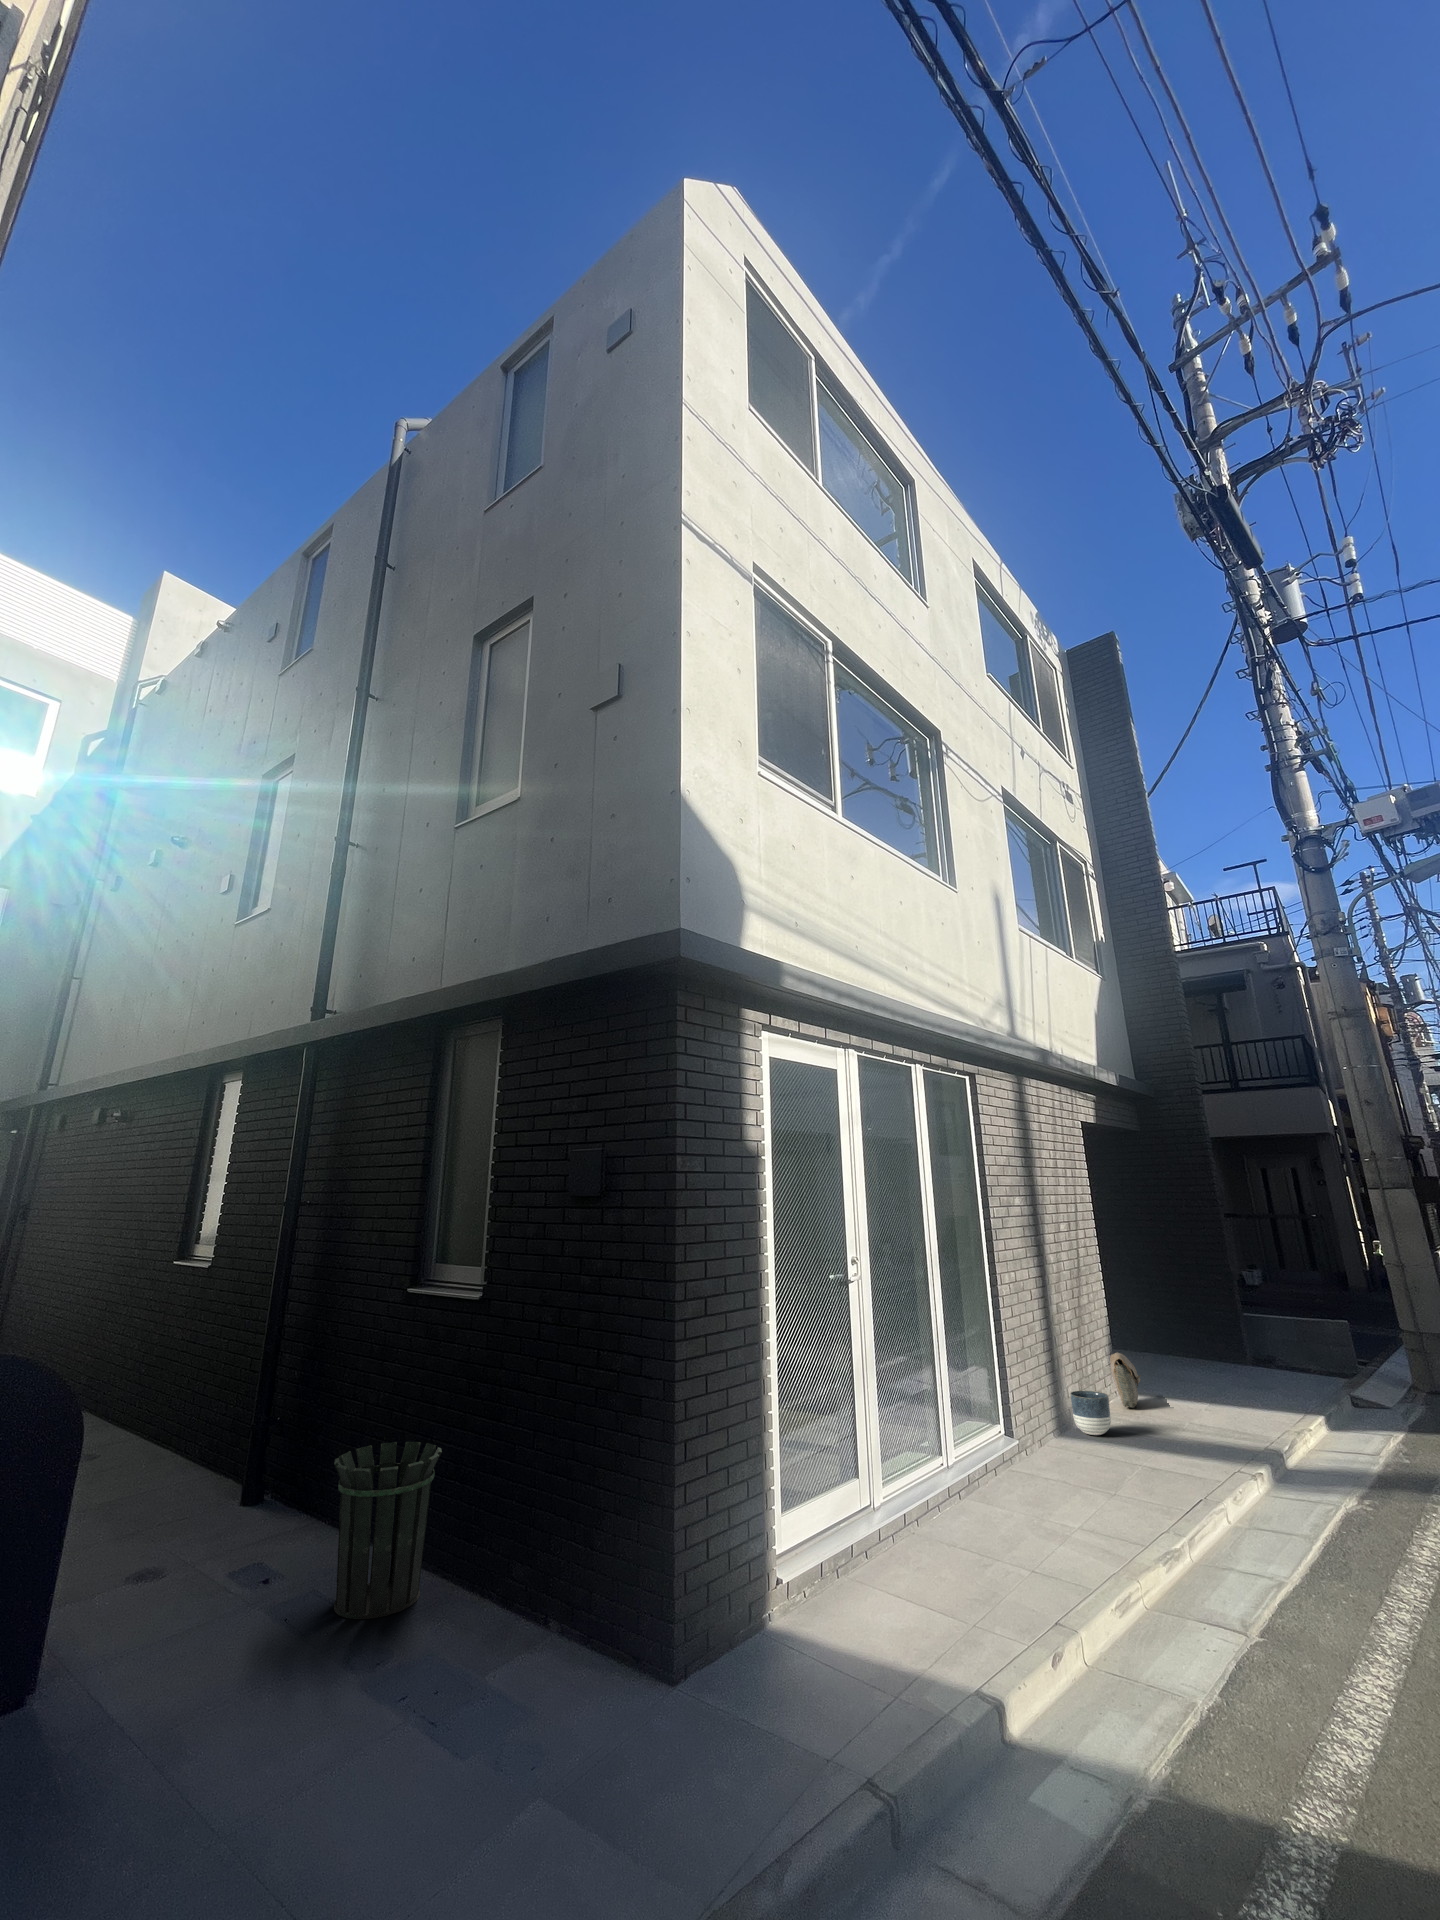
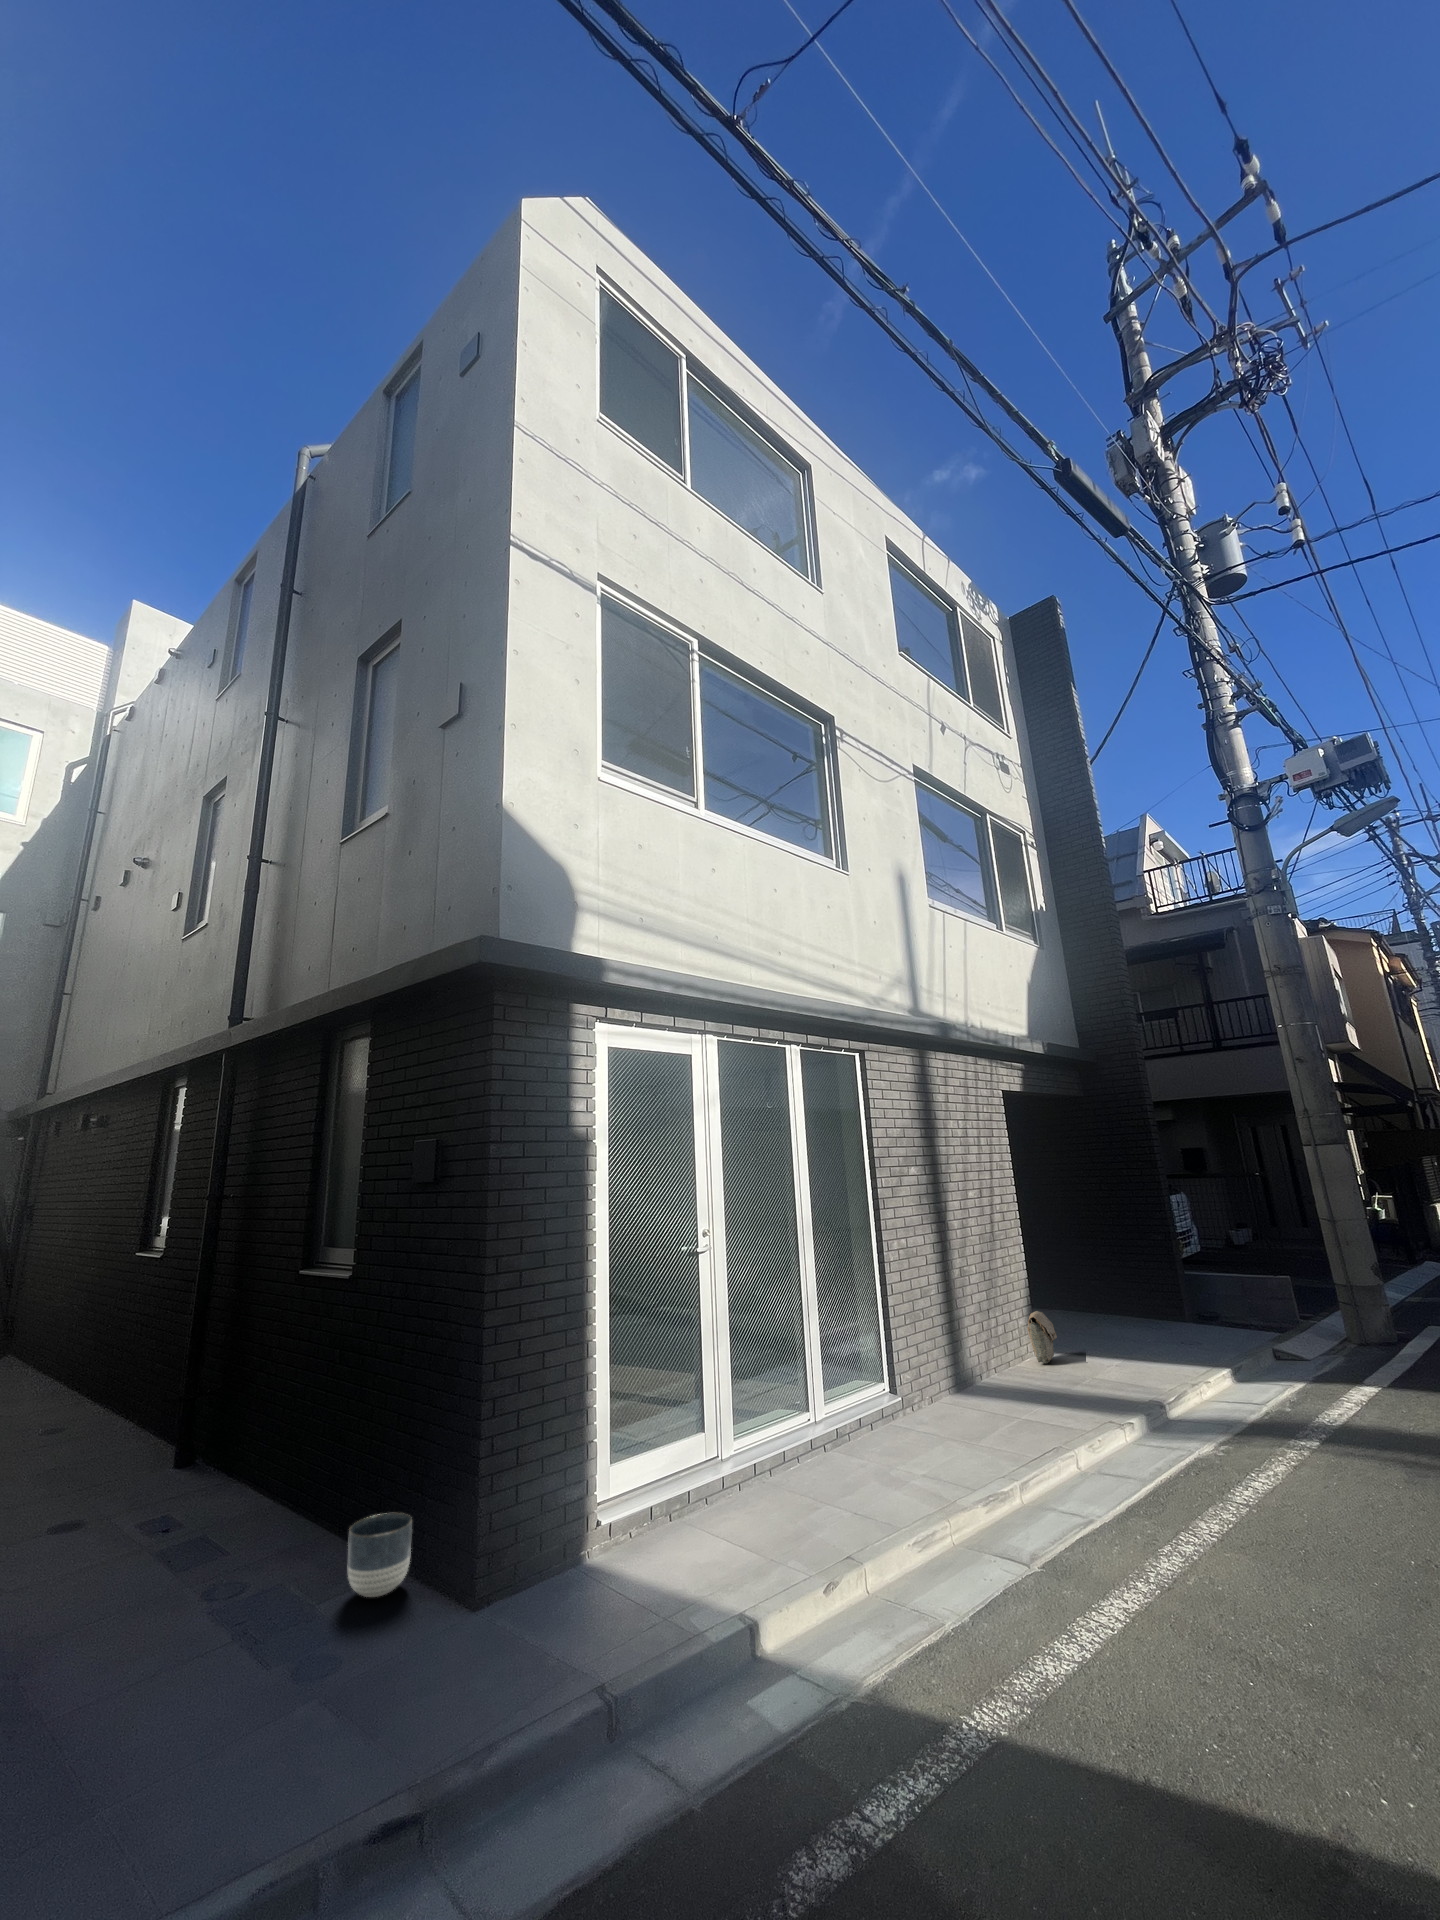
planter: present [1070,1391,1111,1435] -> present [348,1513,412,1597]
waste bin: present [334,1442,442,1619] -> none [218,1405,320,1559]

